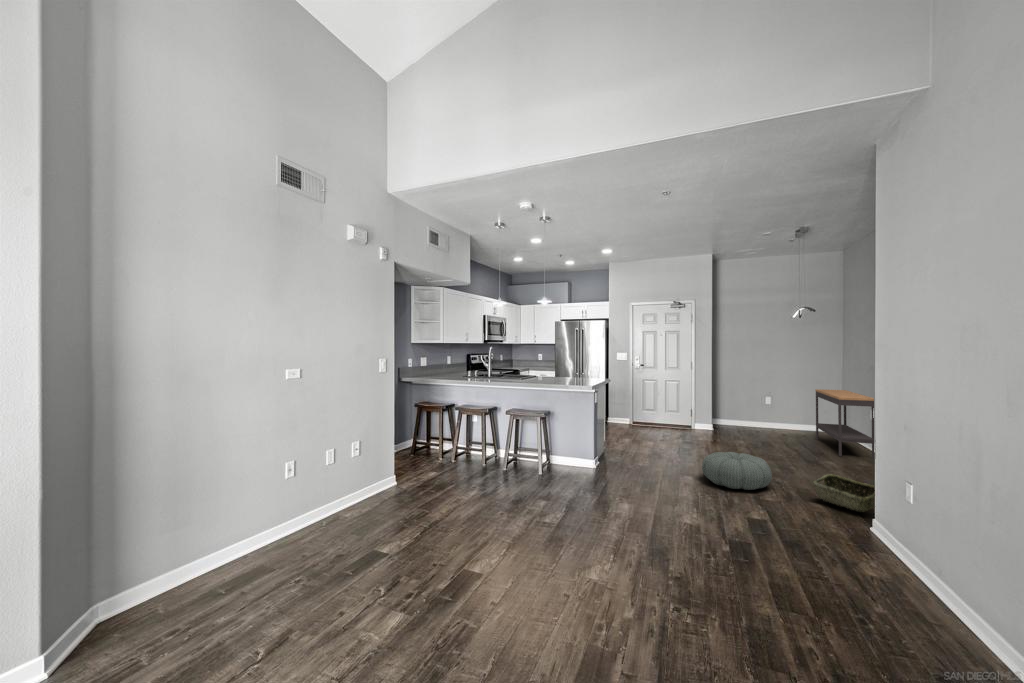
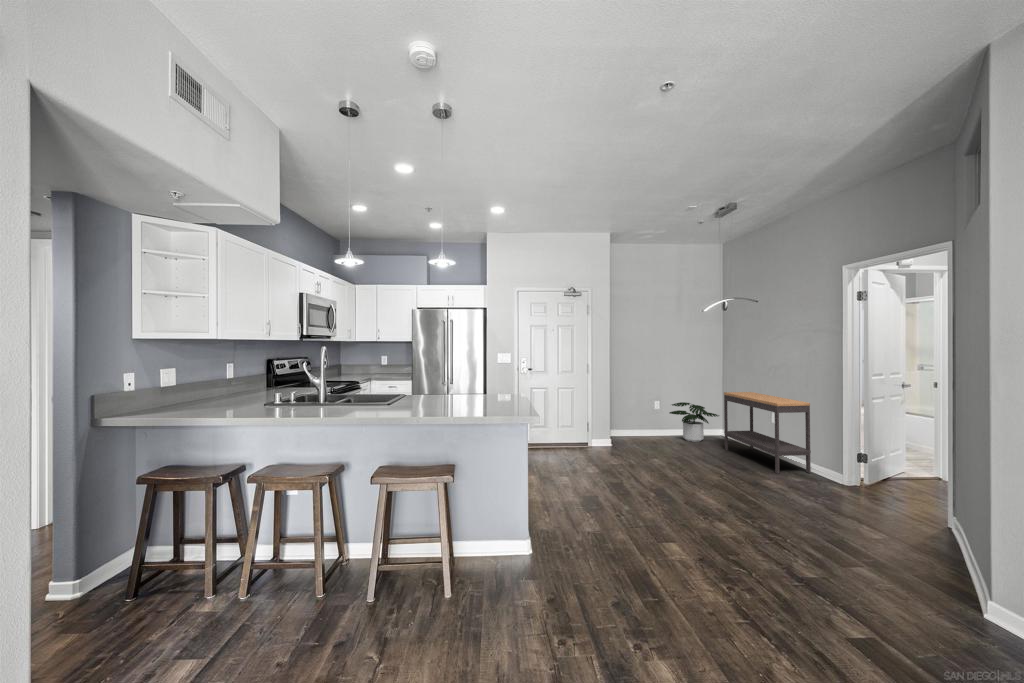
potted plant: none [772,398,822,433] -> present [670,402,719,442]
pouf: present [702,452,772,490] -> none [696,500,802,568]
woven basket: present [813,474,875,512] -> none [868,524,969,587]

